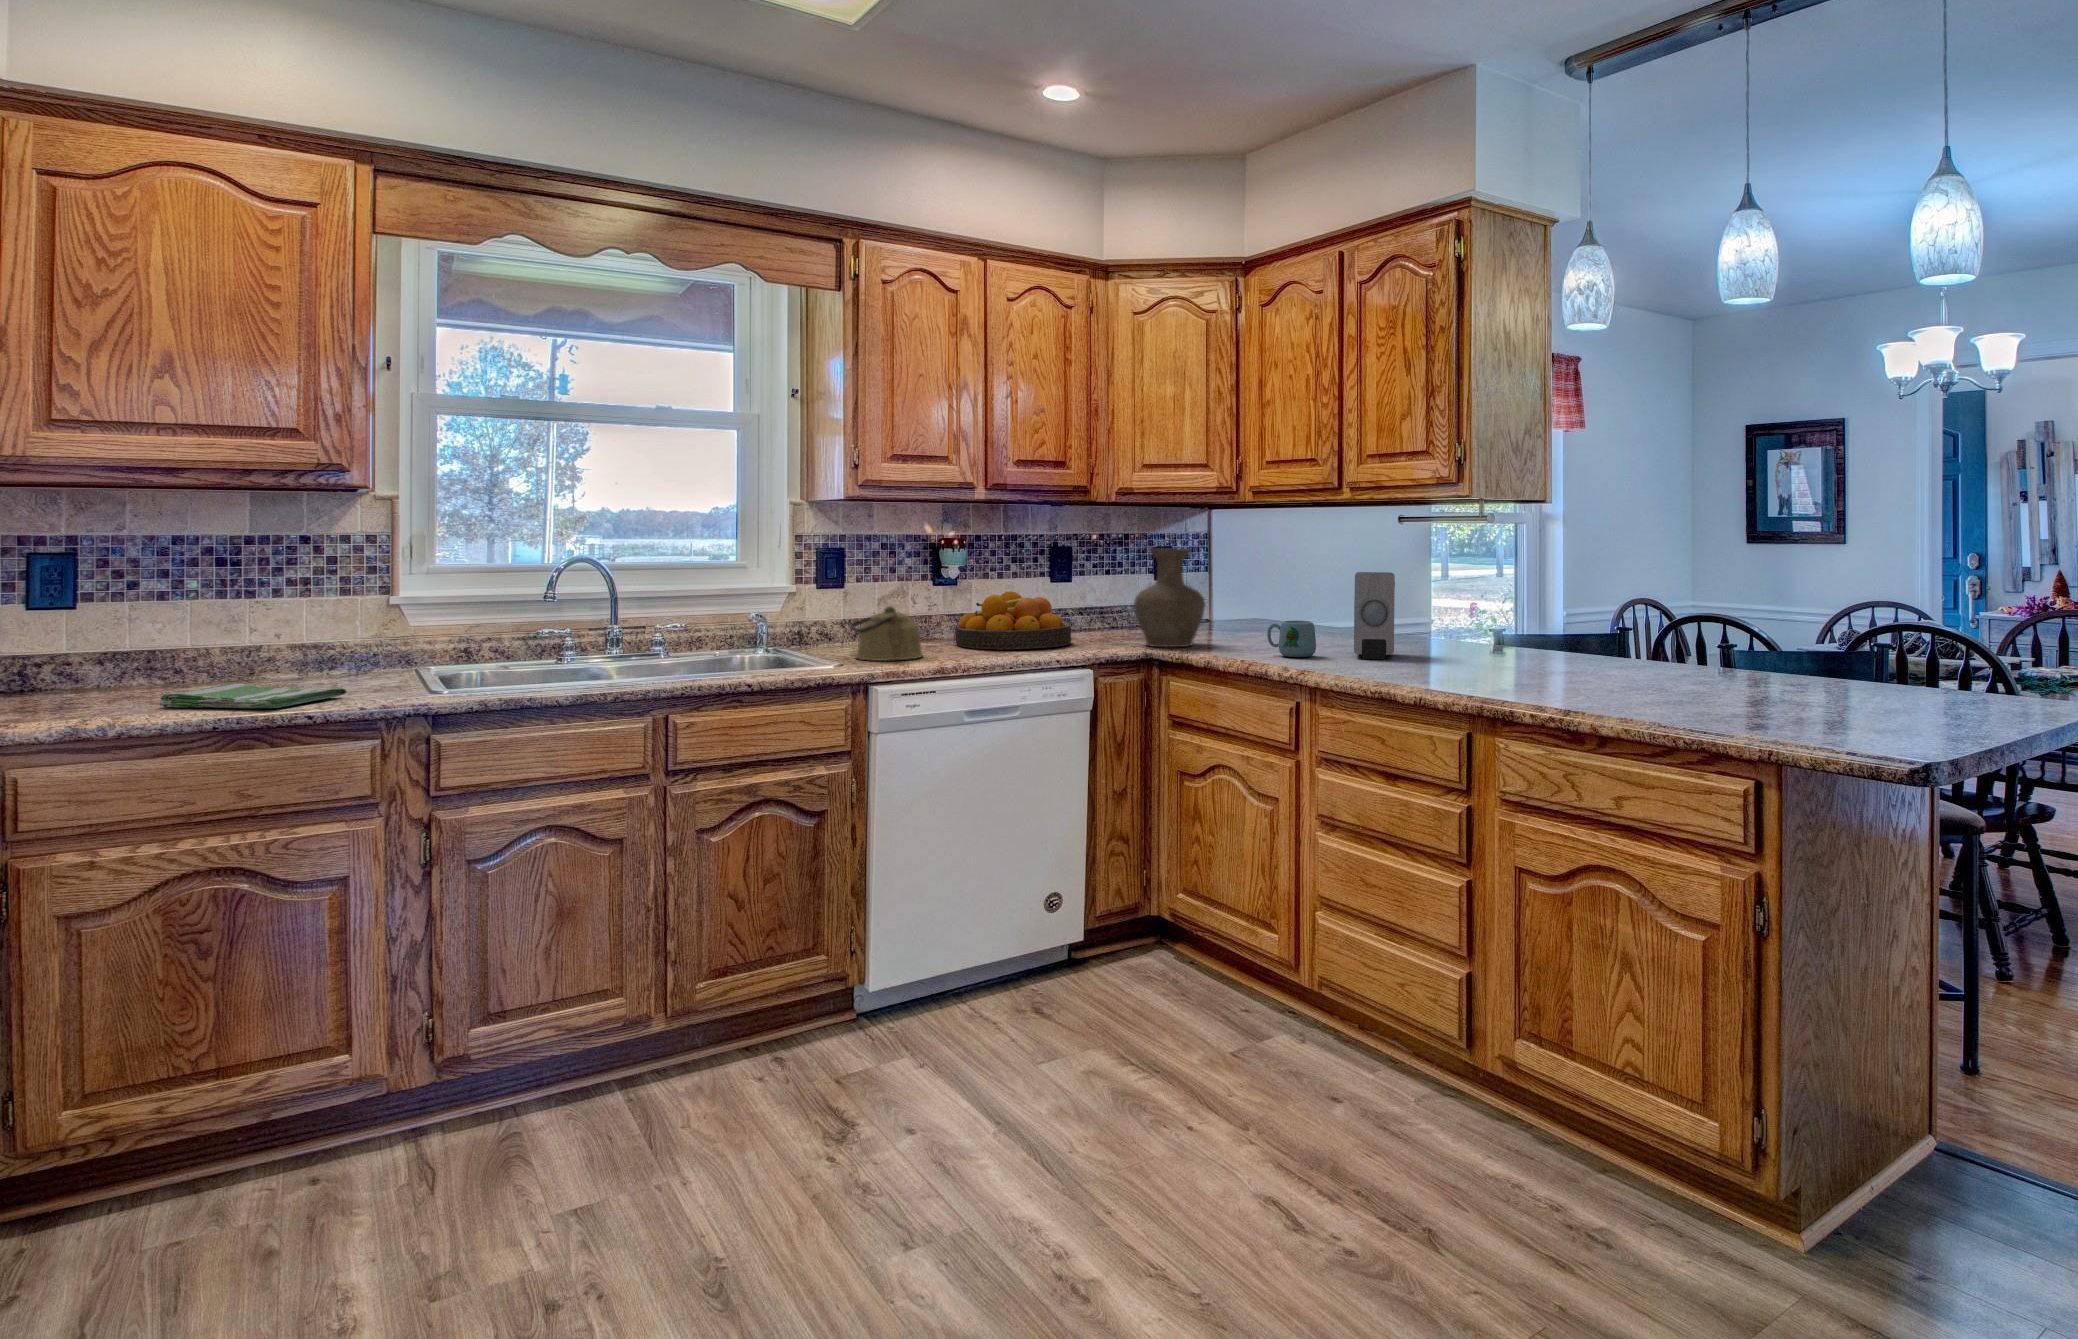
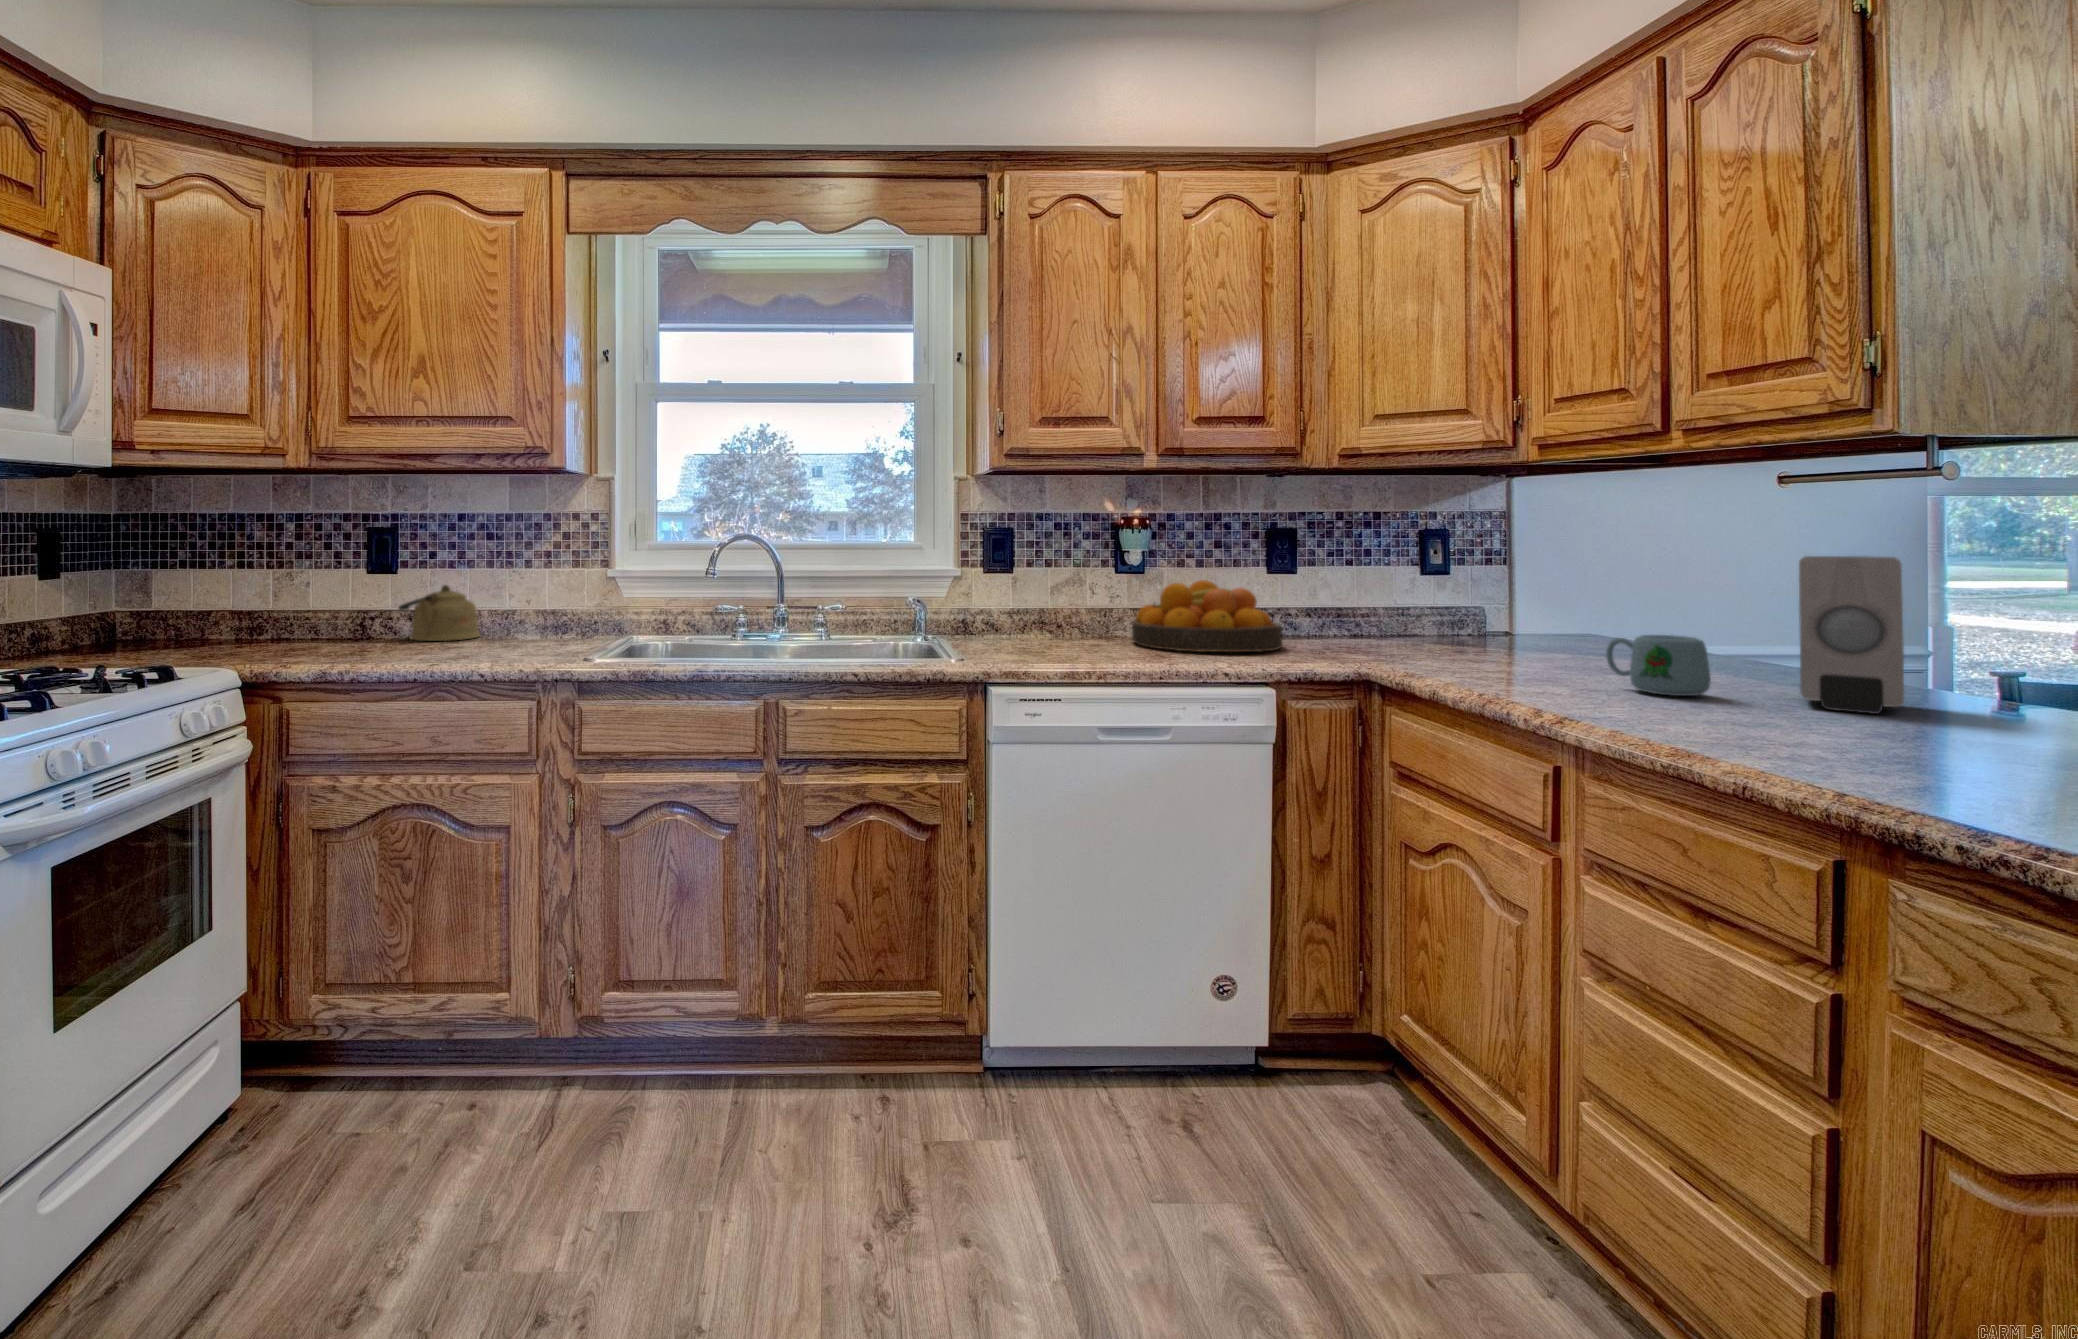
vase: present [1134,548,1205,647] -> none [1373,524,1492,664]
kettle: present [849,606,923,661] -> present [399,585,480,641]
dish towel: present [160,683,347,708] -> none [407,639,528,663]

